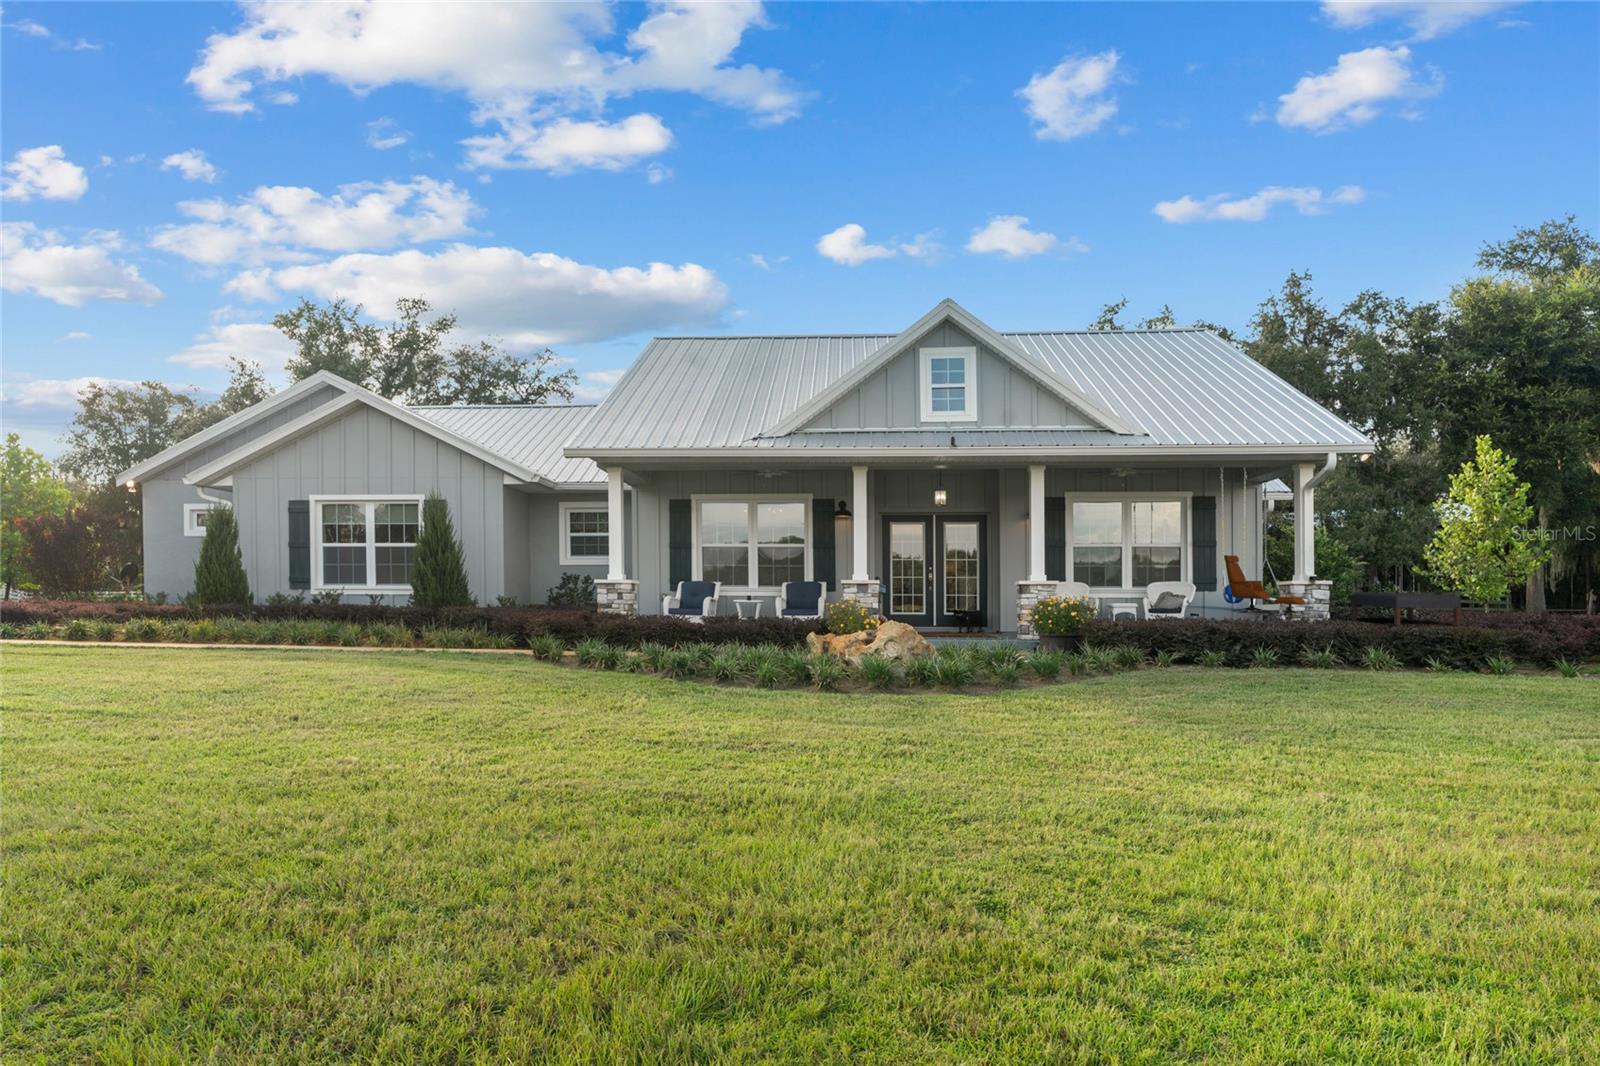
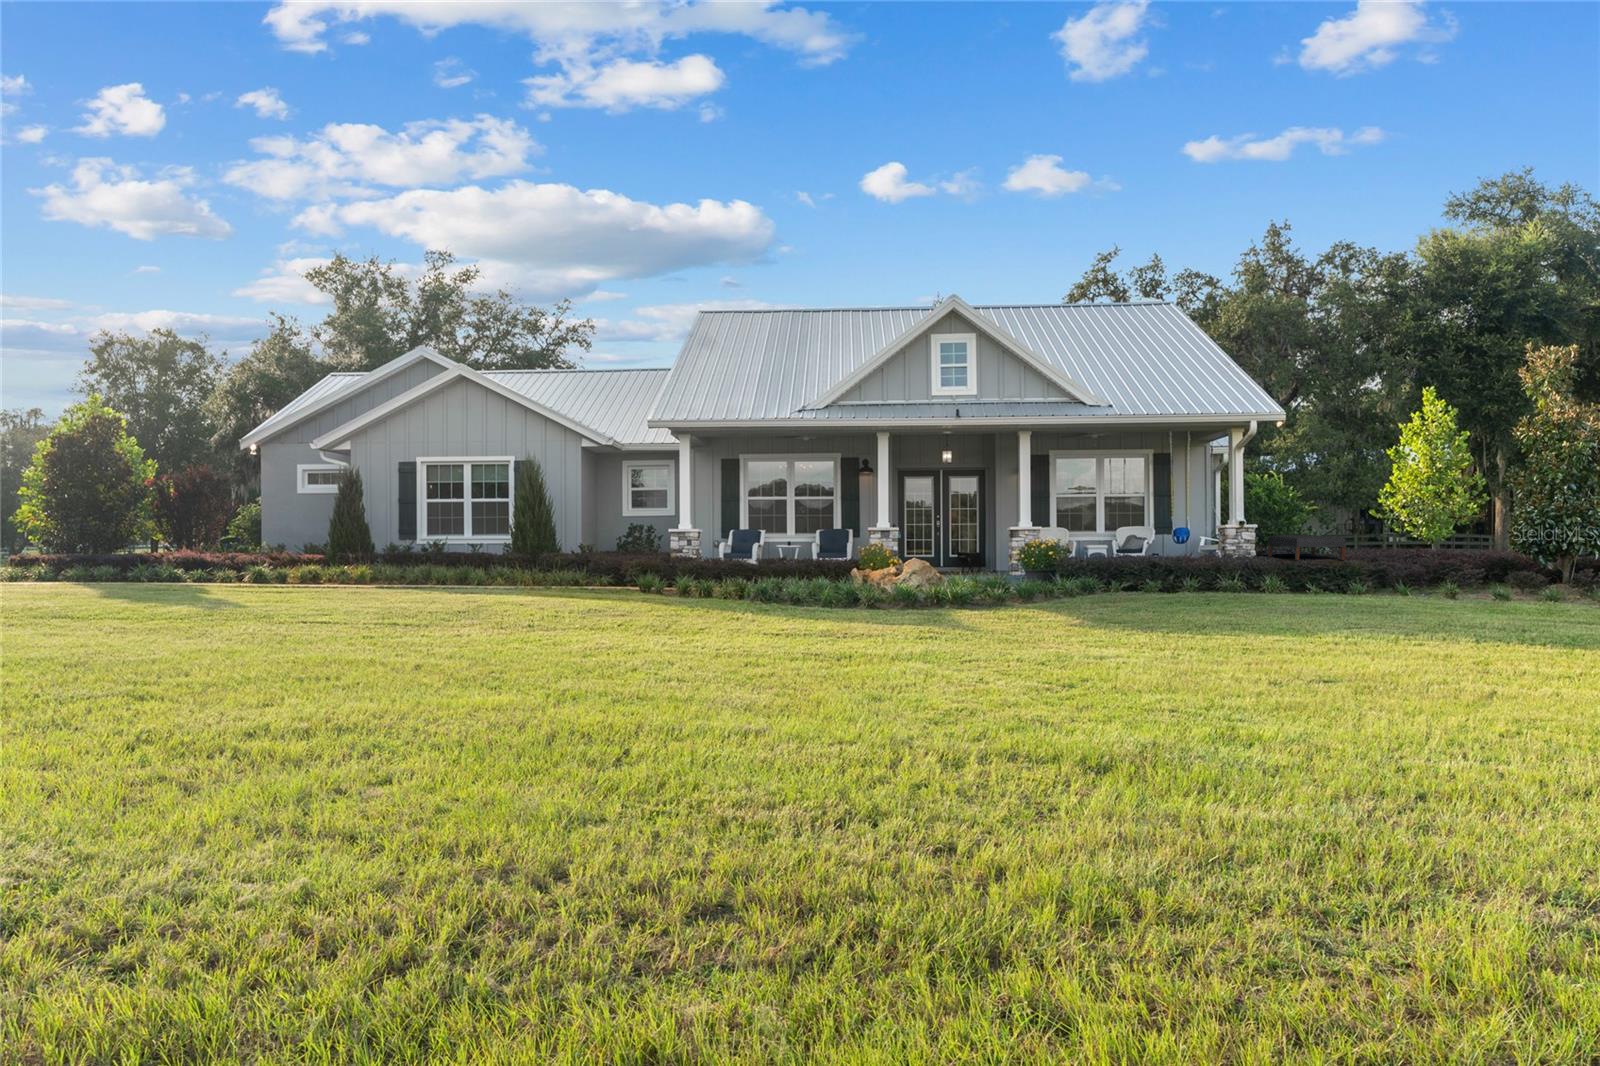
lounge chair: present [1224,555,1305,615] -> none [1176,505,1236,552]

